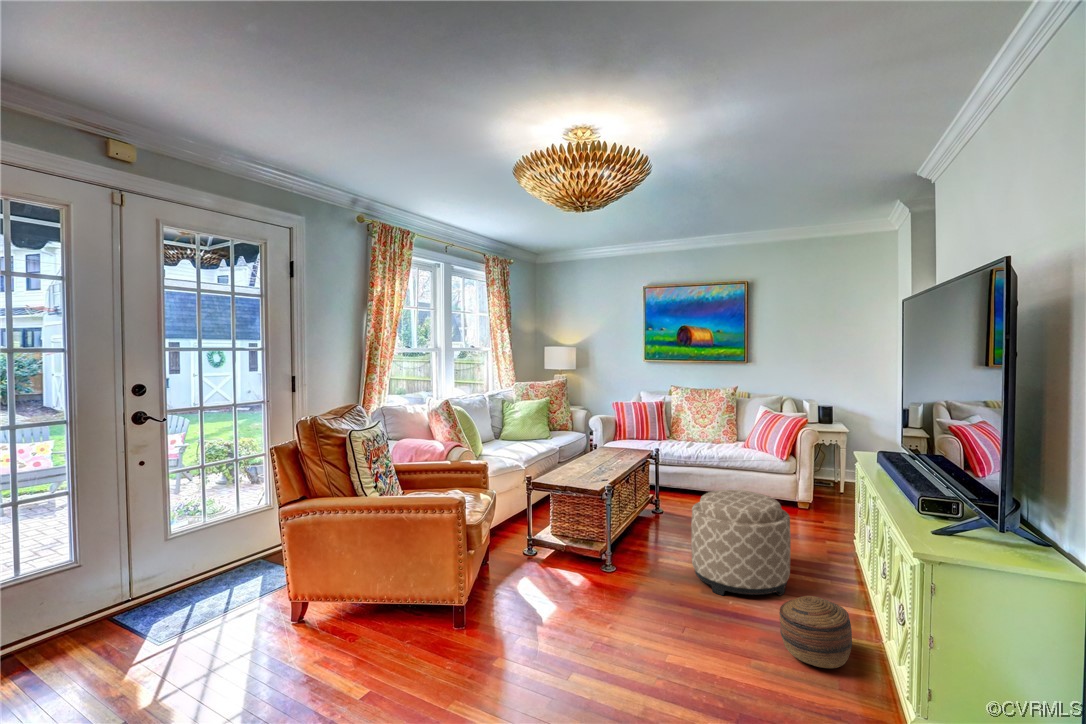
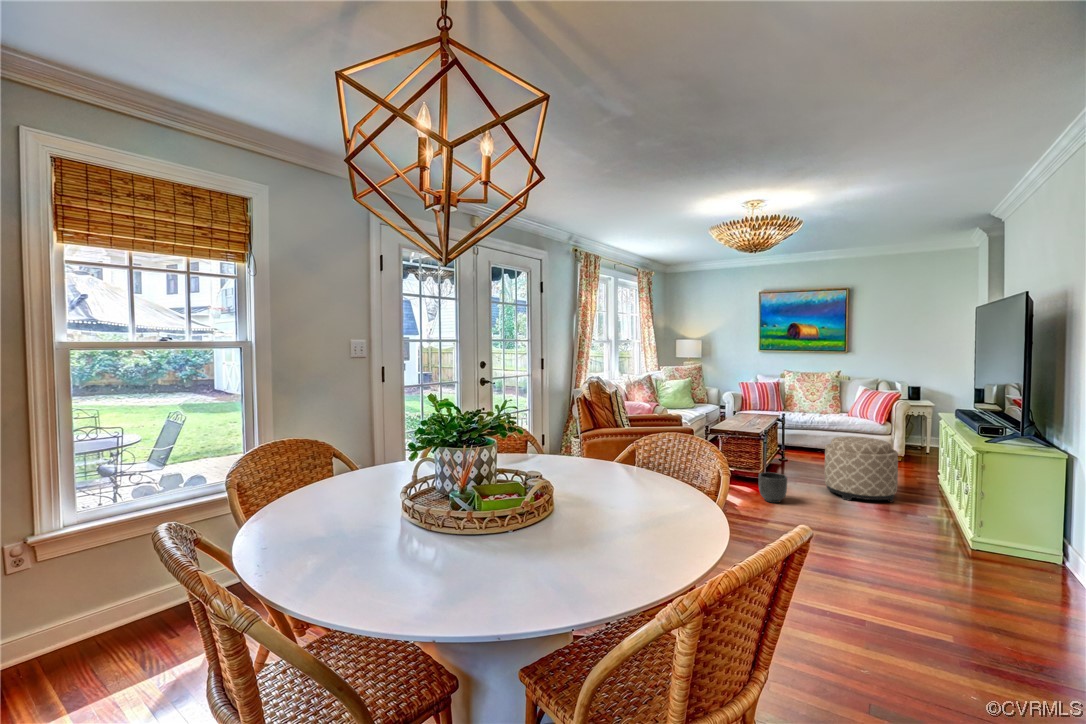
planter: none [586,555,627,607] -> present [759,472,787,503]
basket: present [779,596,852,668] -> none [897,491,946,531]

